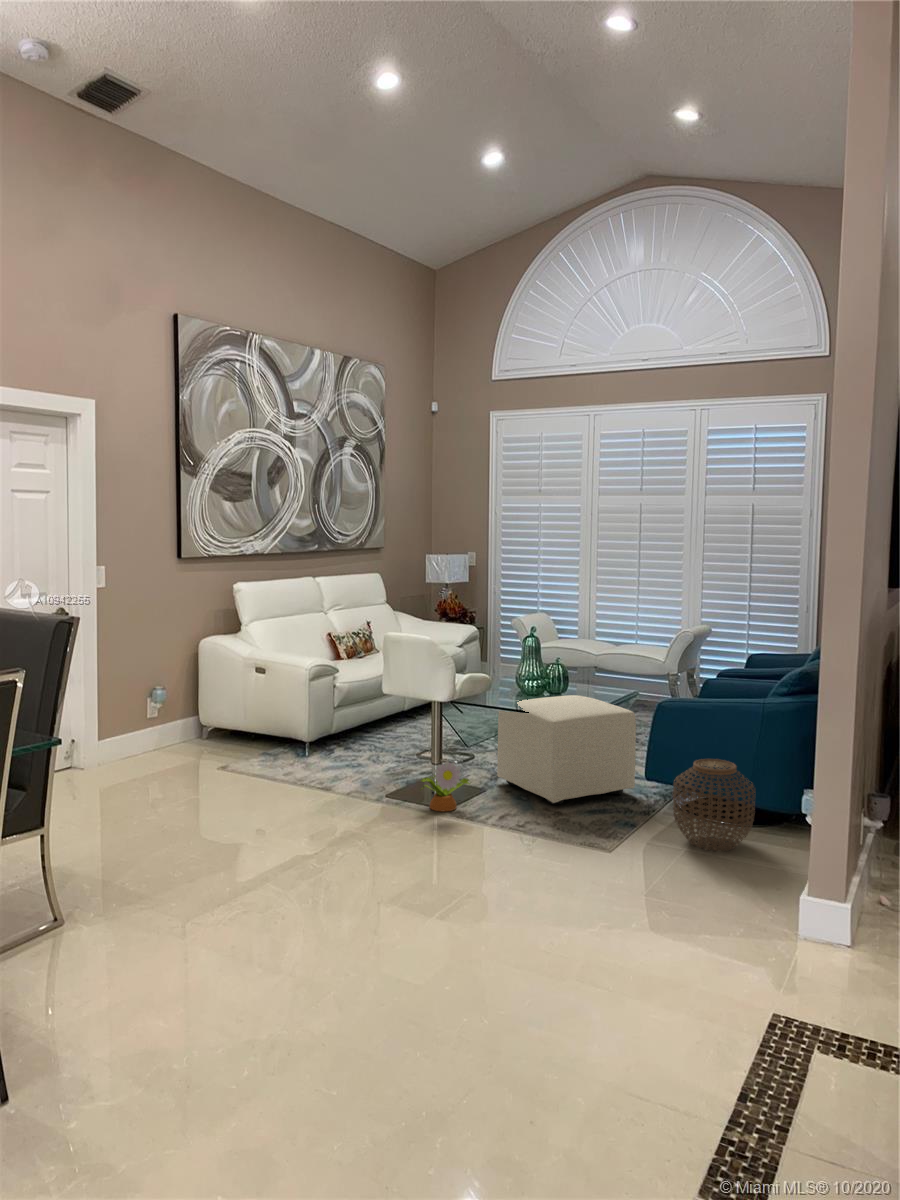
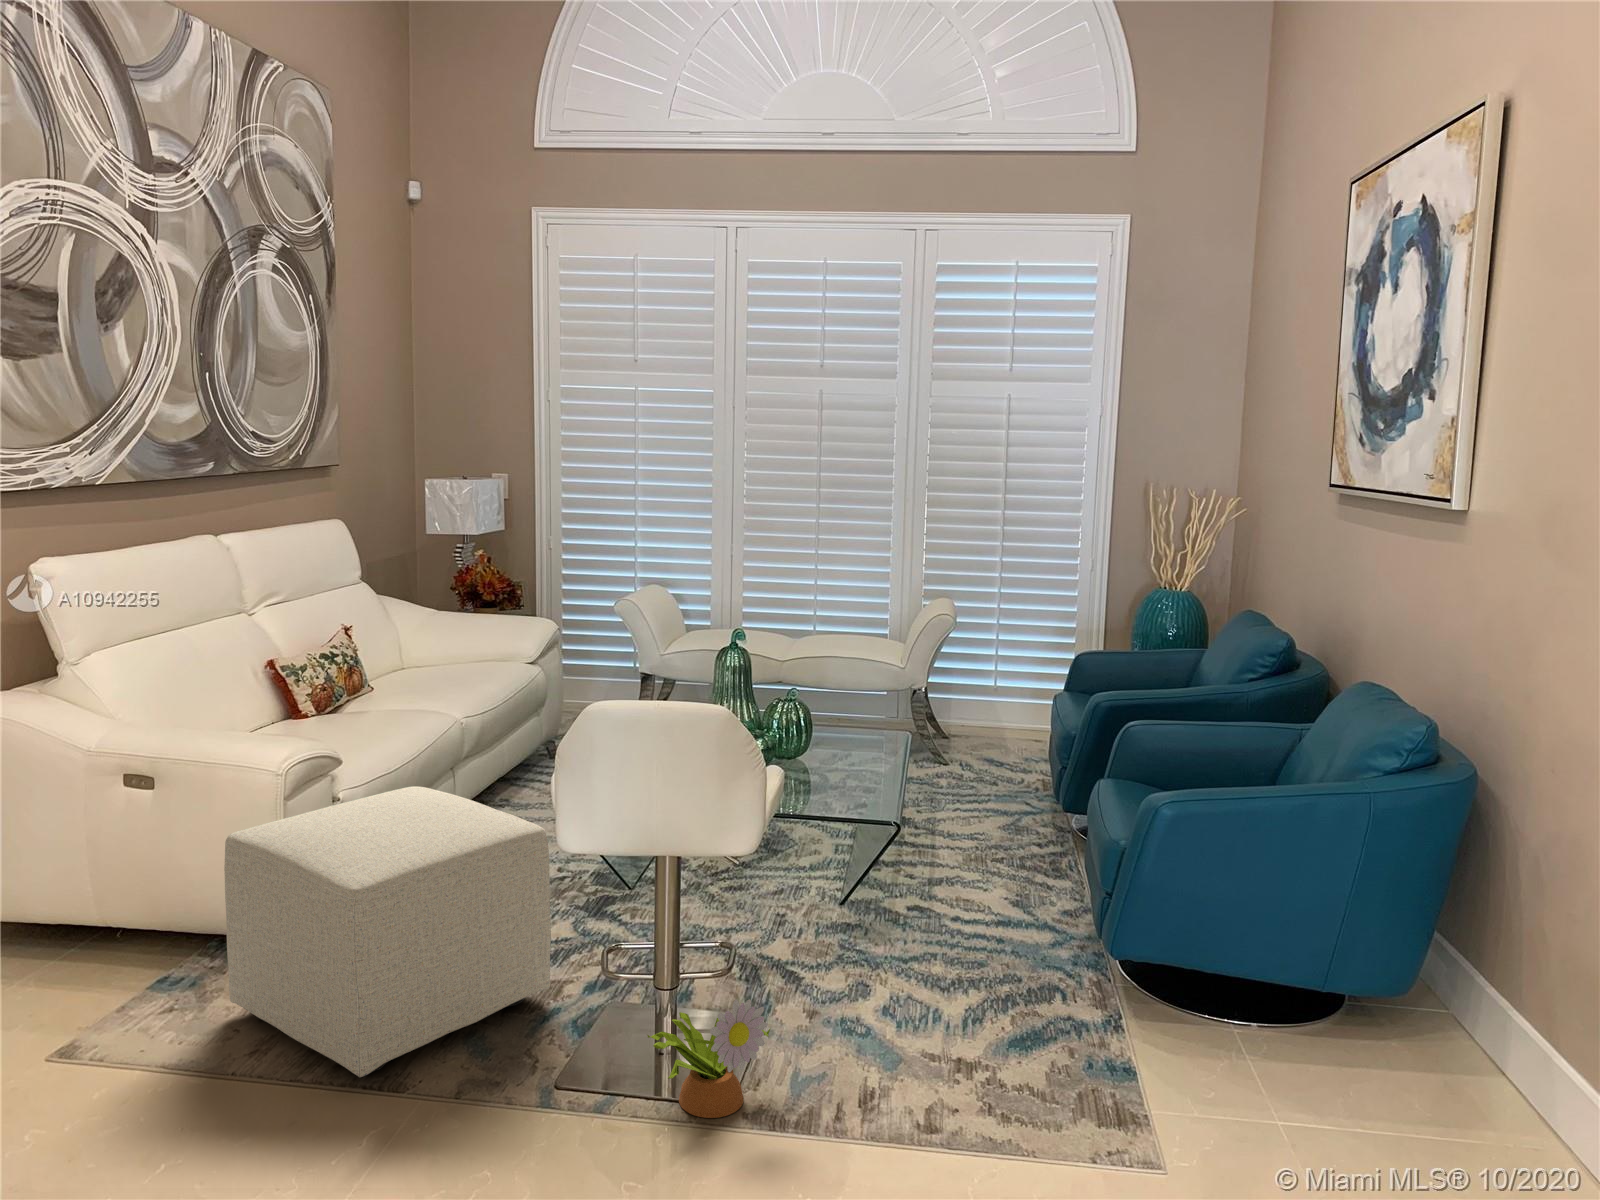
ottoman: present [497,695,636,805] -> present [224,786,551,1077]
woven basket: present [673,759,755,851] -> none [1234,925,1416,1125]

